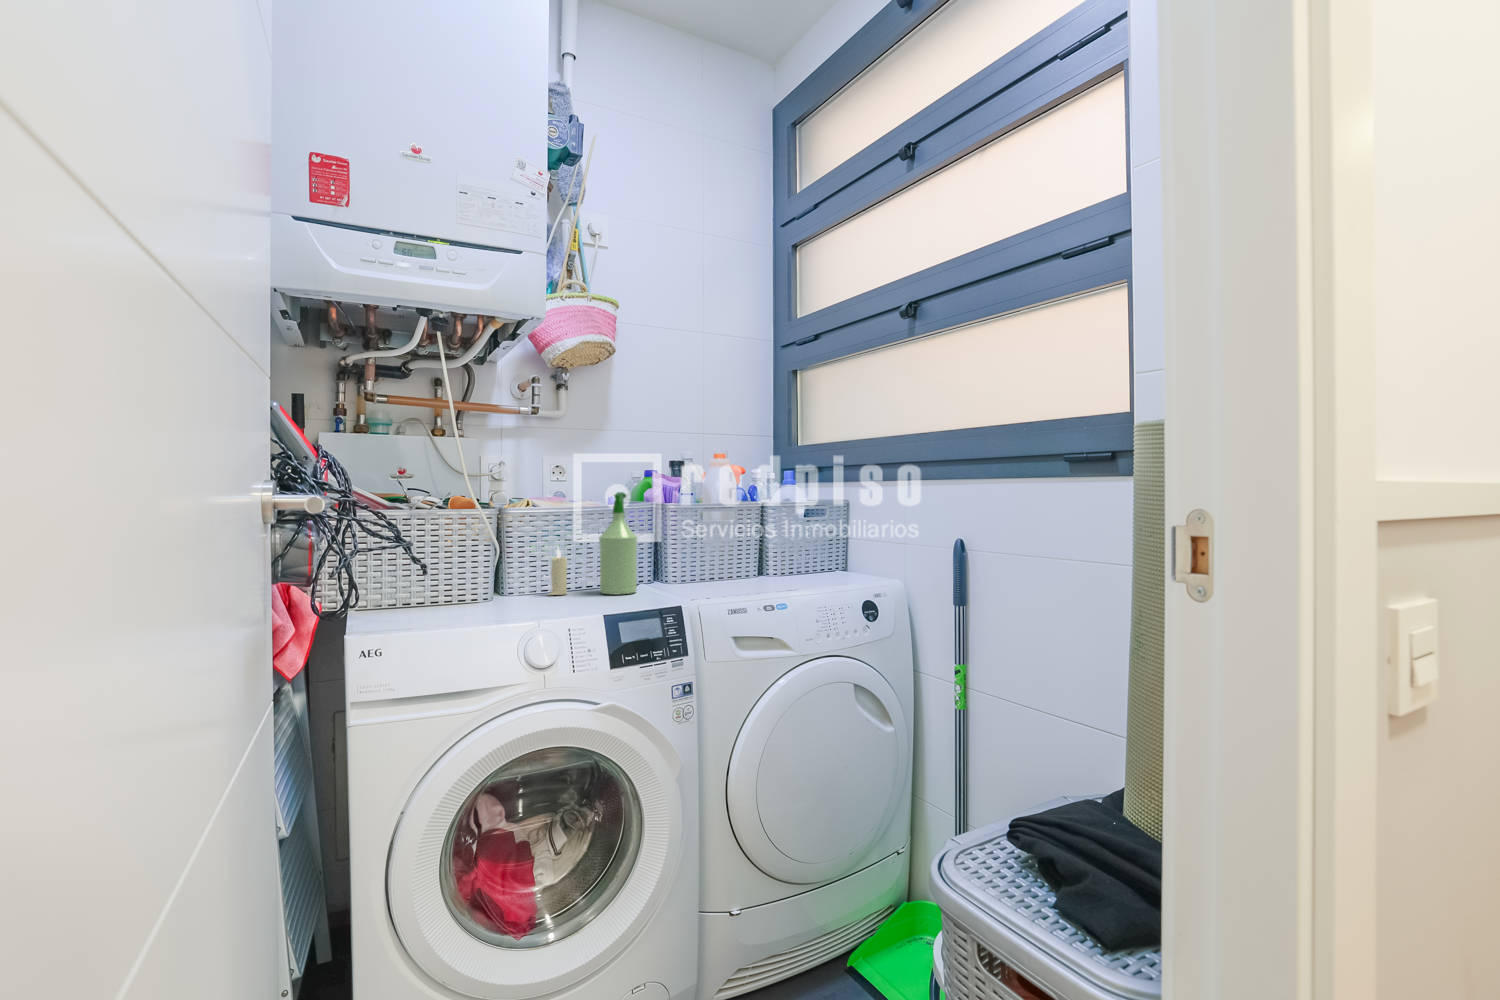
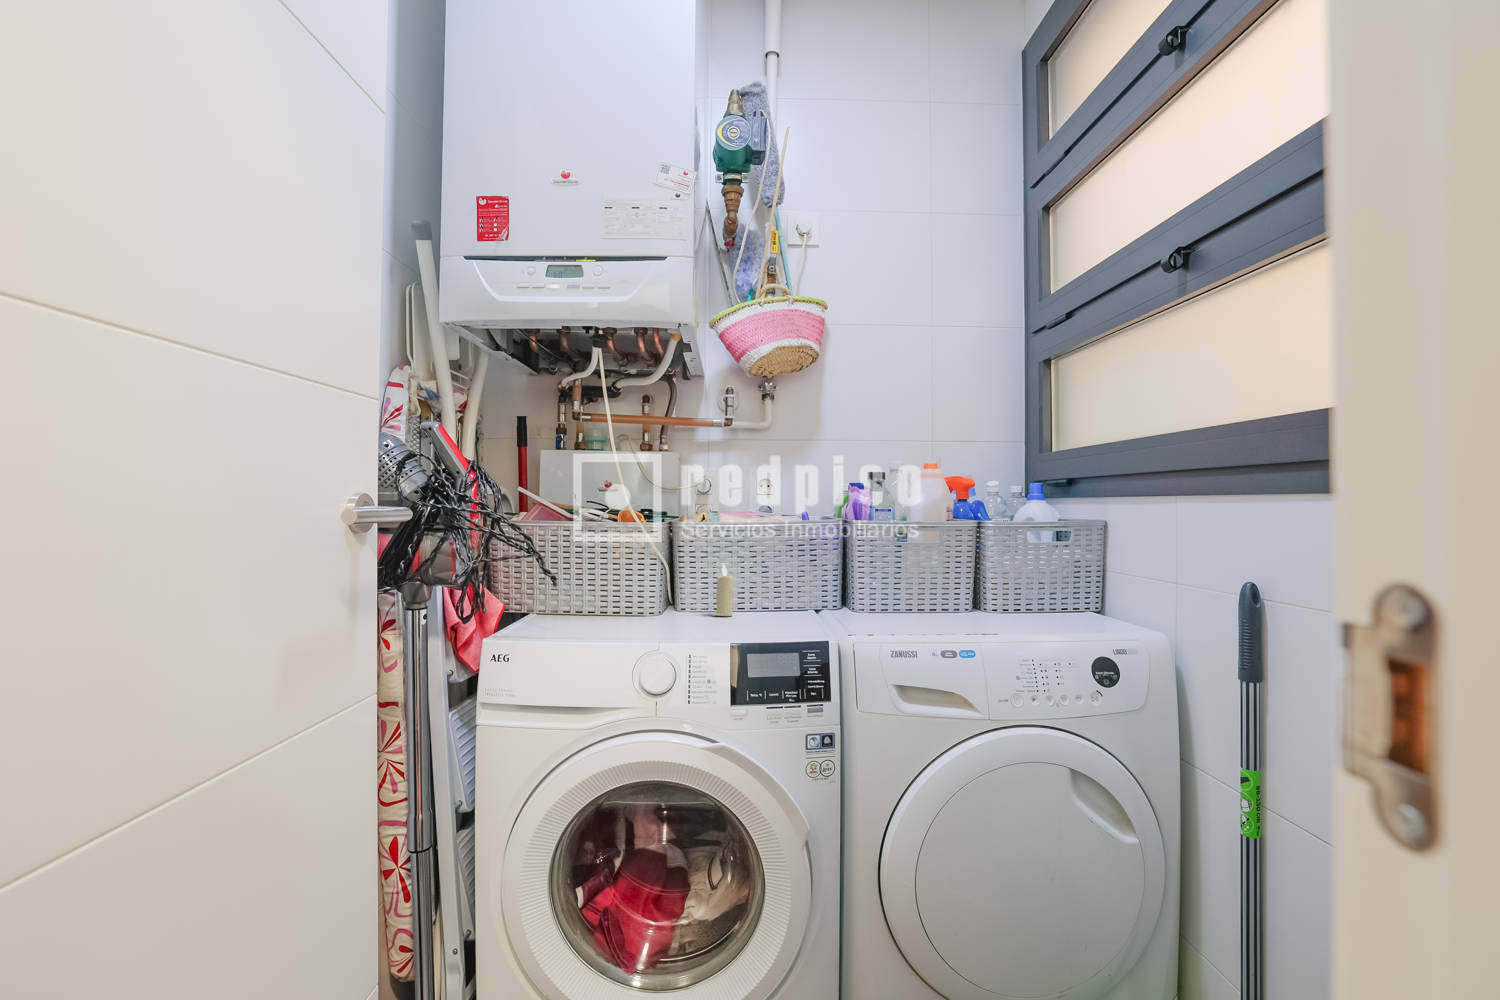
spray bottle: present [599,492,637,595] -> none [765,507,807,621]

